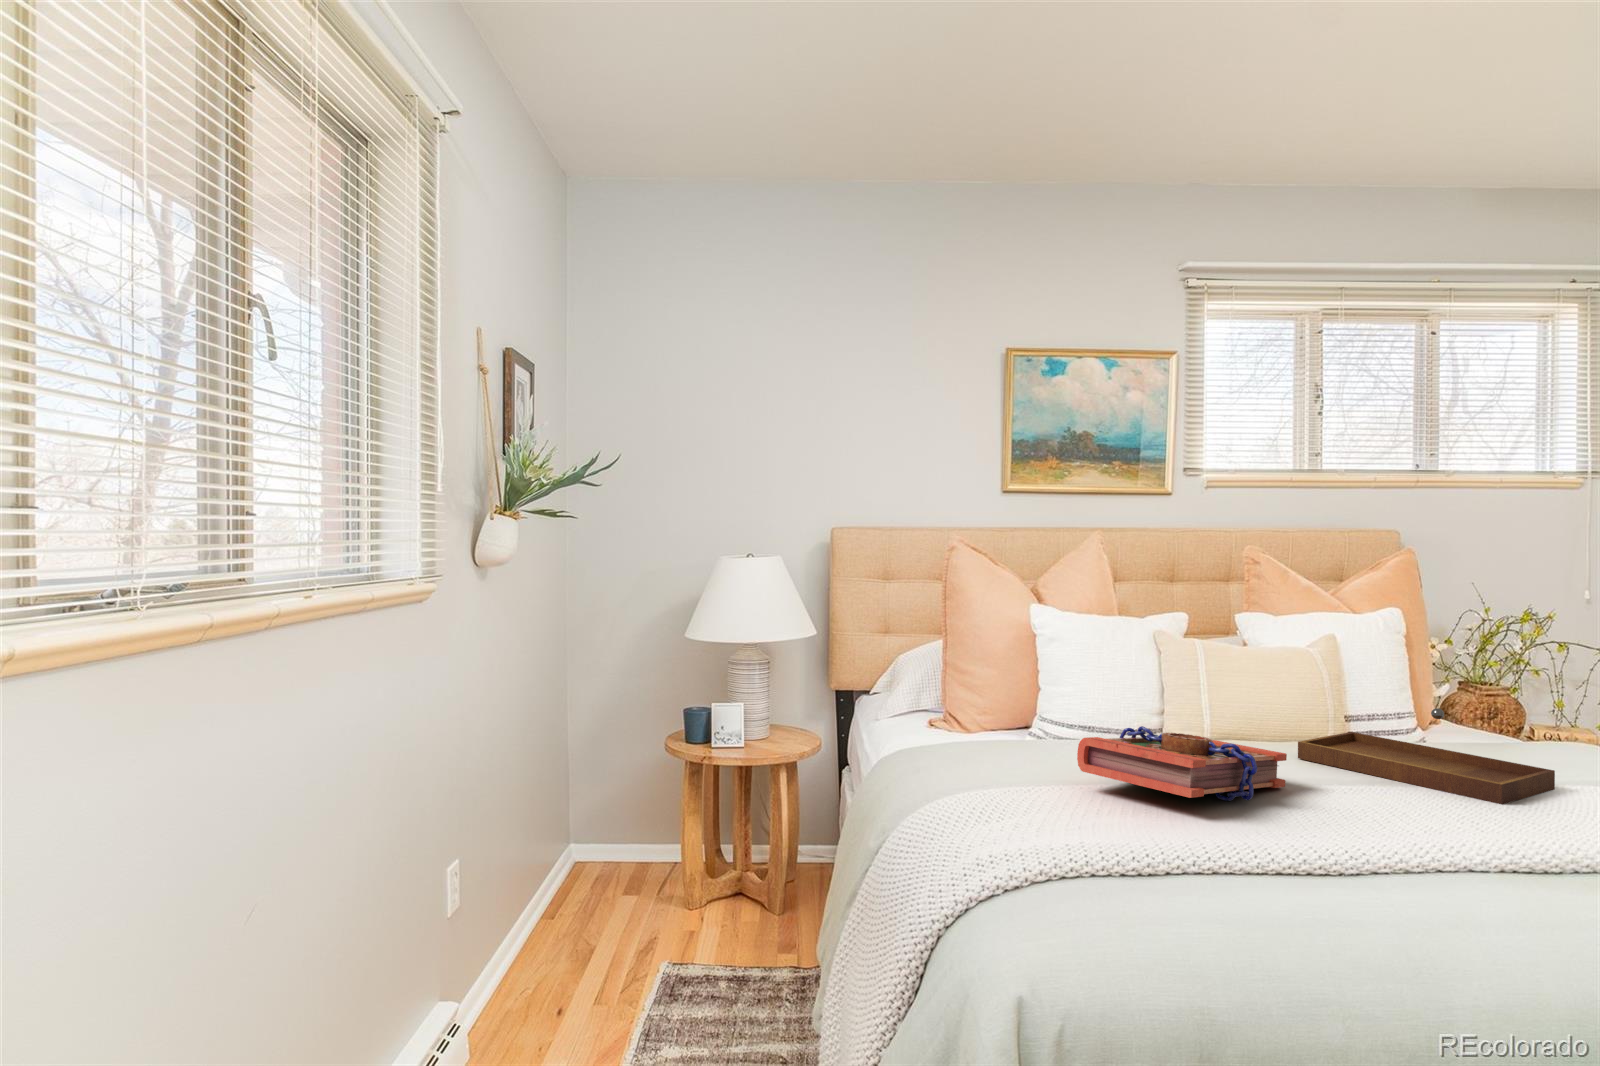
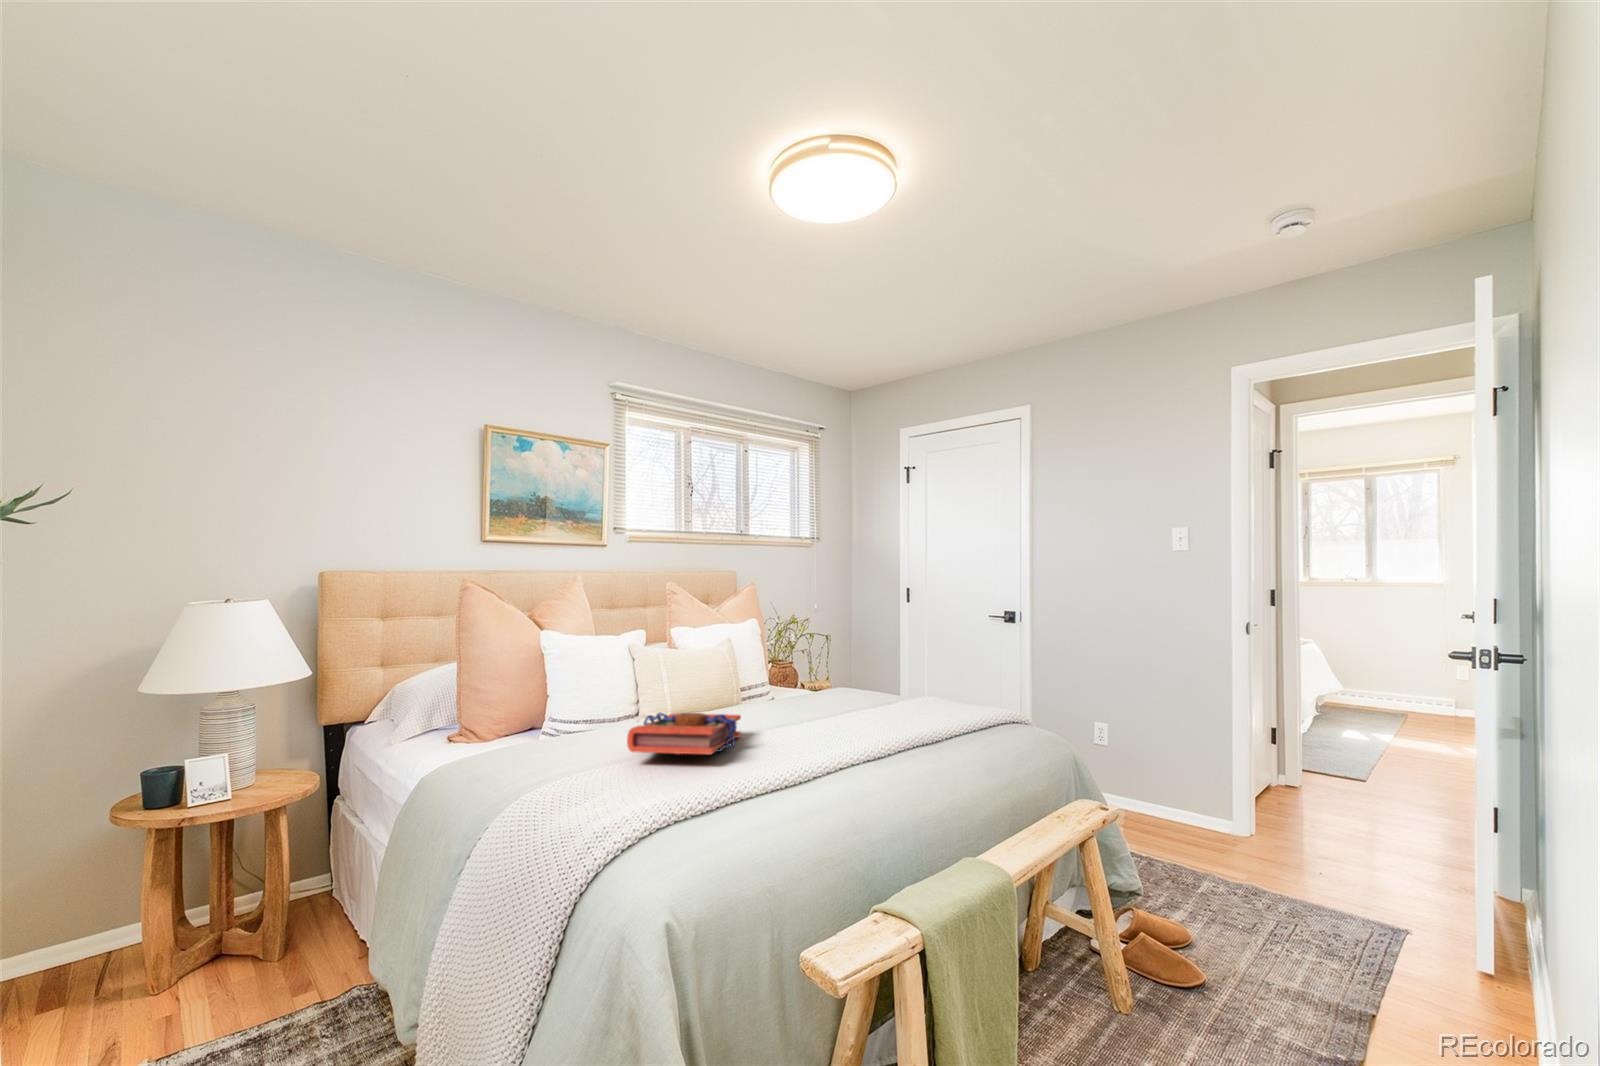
tray: present [1298,708,1555,804] -> none [730,674,851,723]

